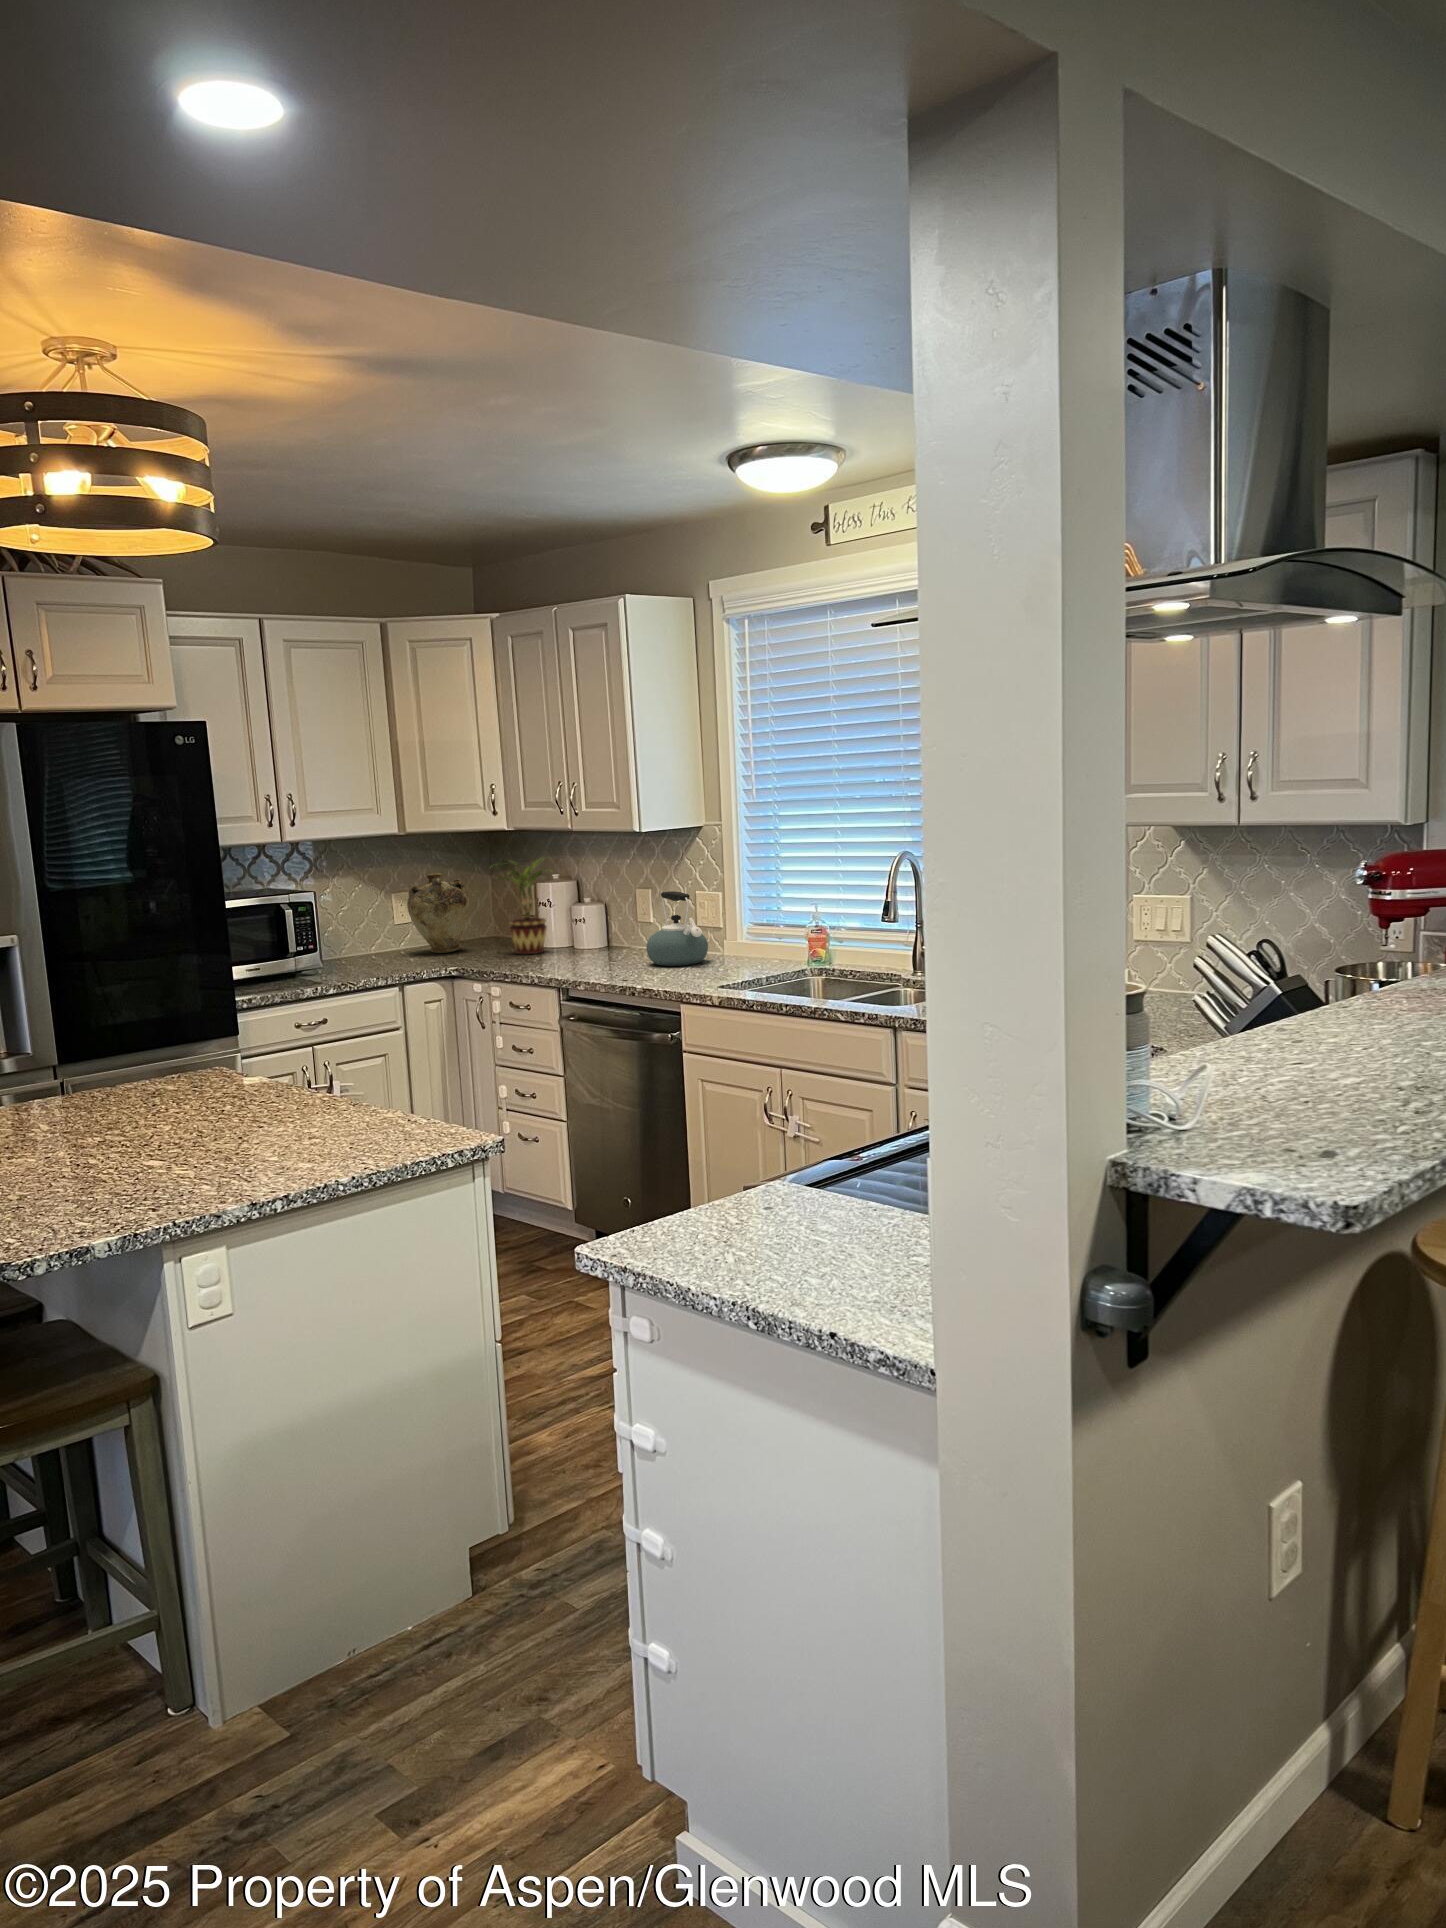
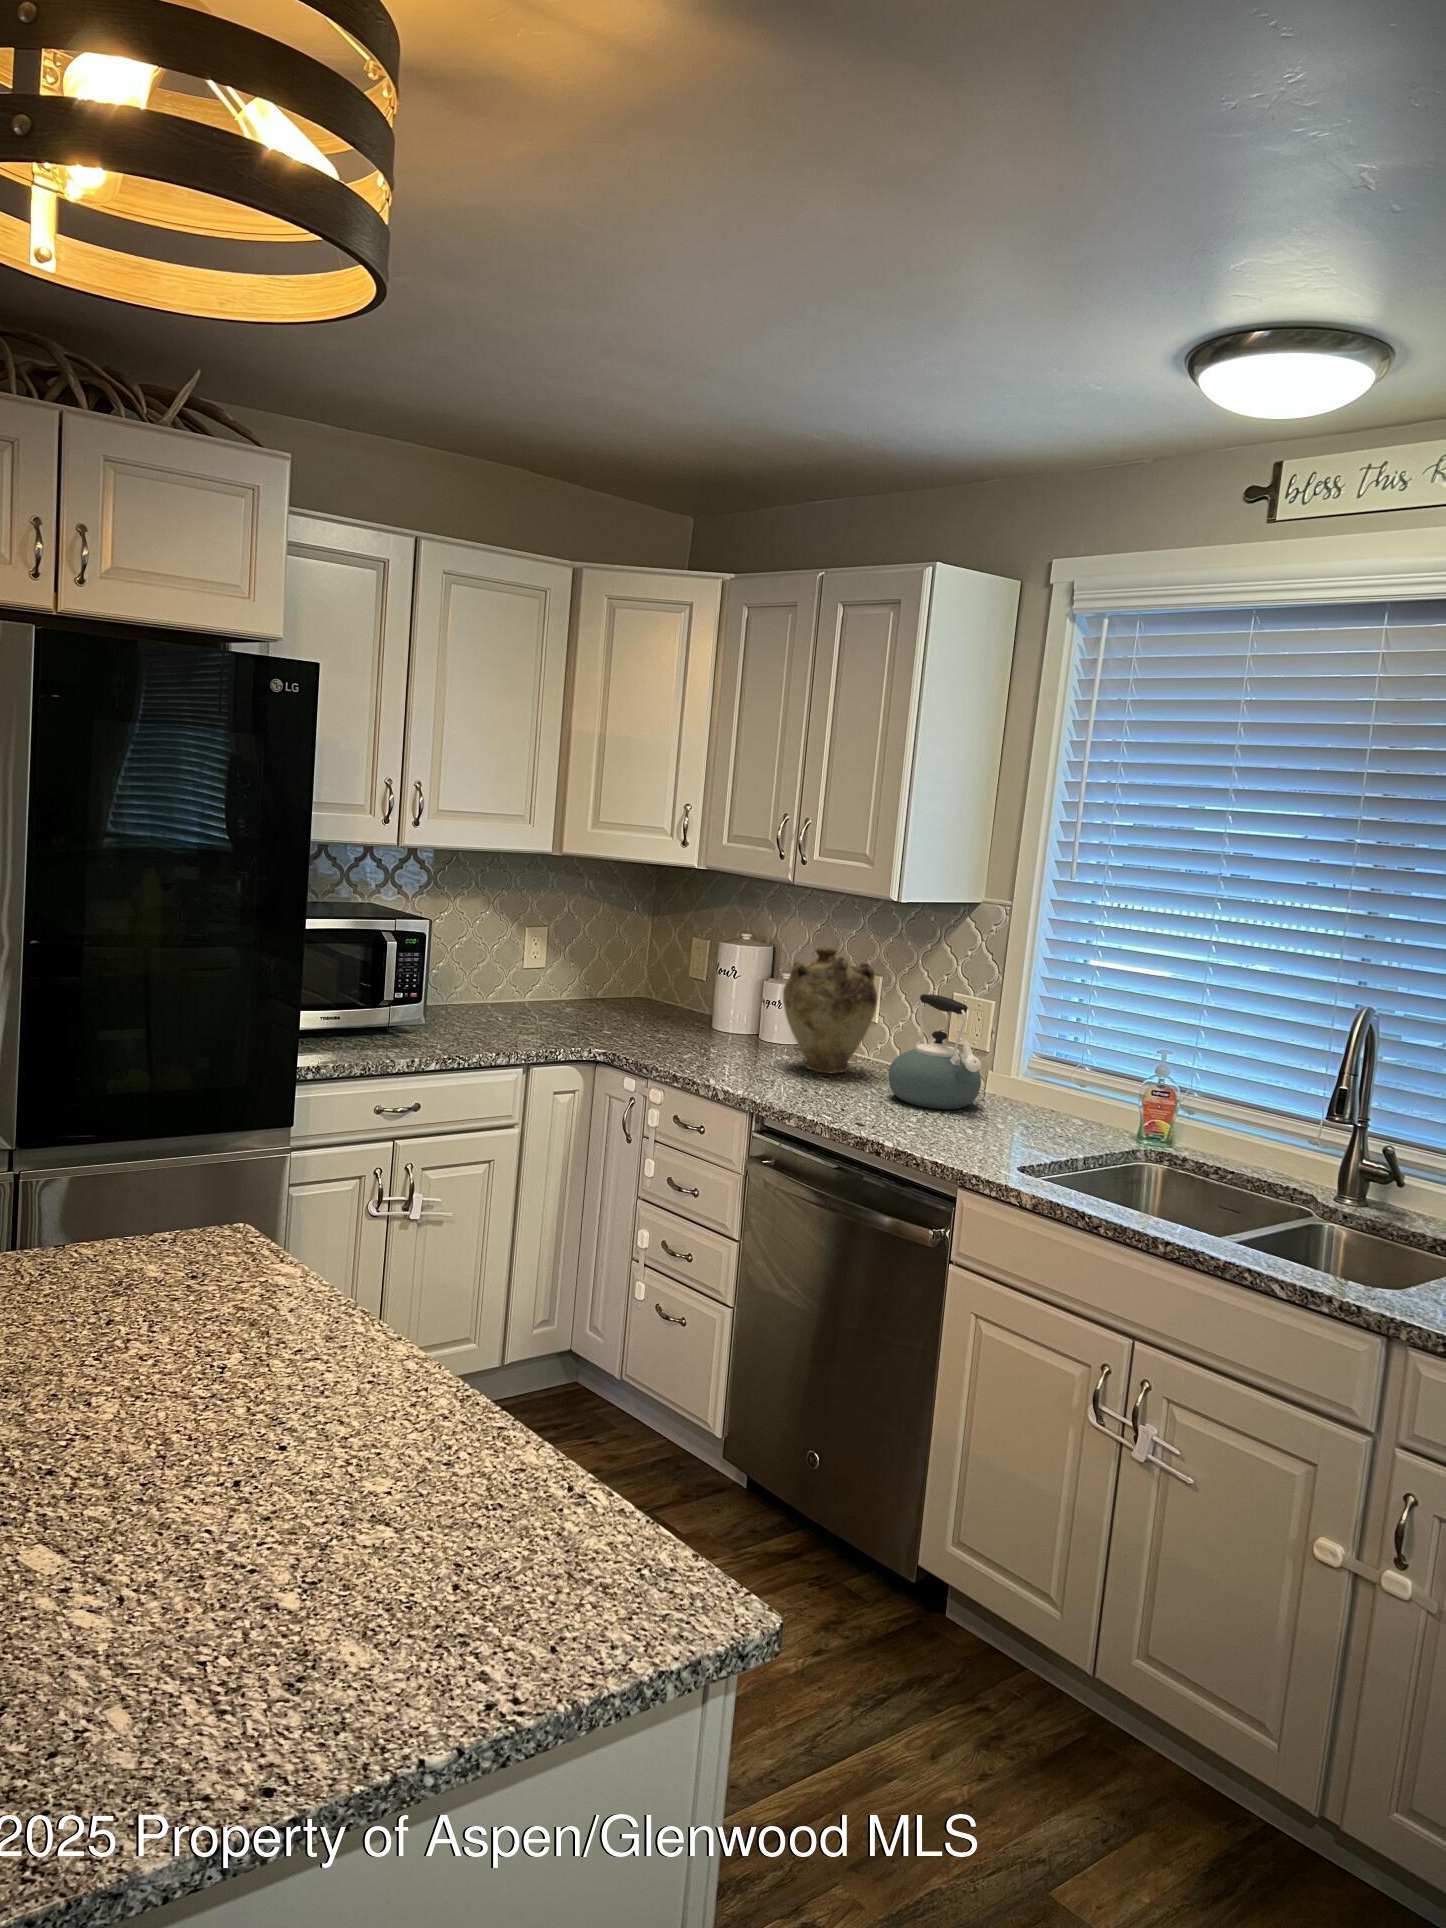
potted plant: present [497,857,552,954] -> none [667,908,758,1045]
vase: present [407,873,469,953] -> present [783,948,878,1073]

